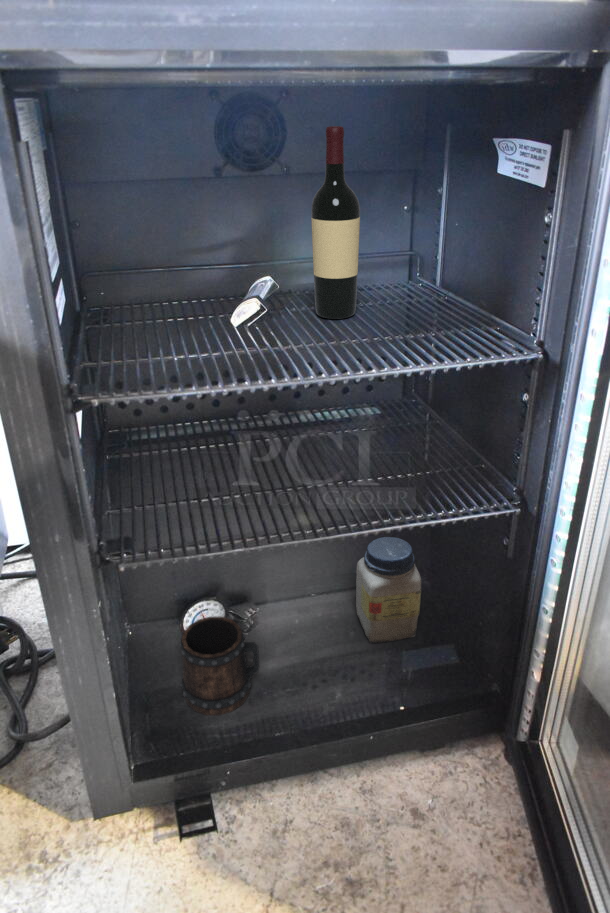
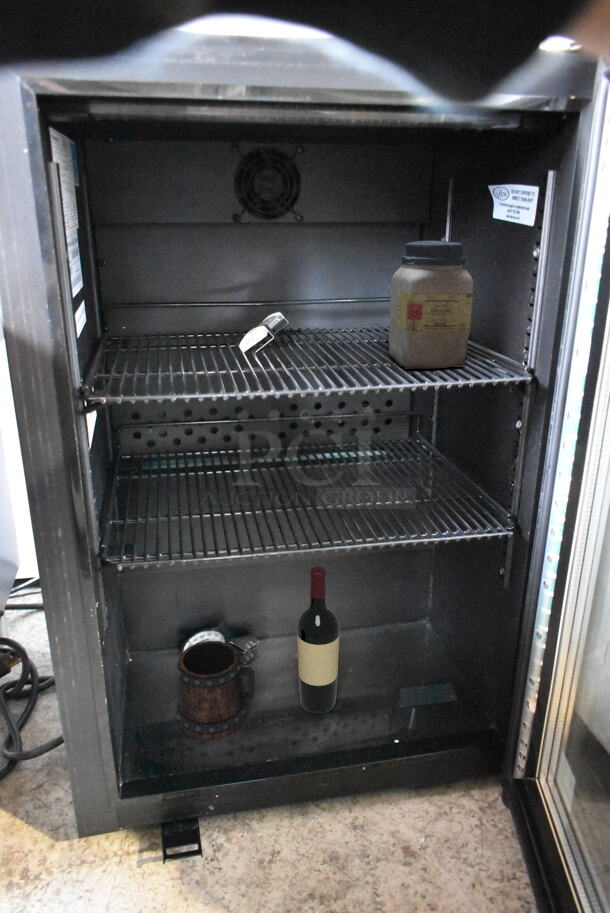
wine bottle: present [311,126,360,319] -> present [297,566,340,714]
jar: present [356,537,421,643] -> present [389,241,474,369]

